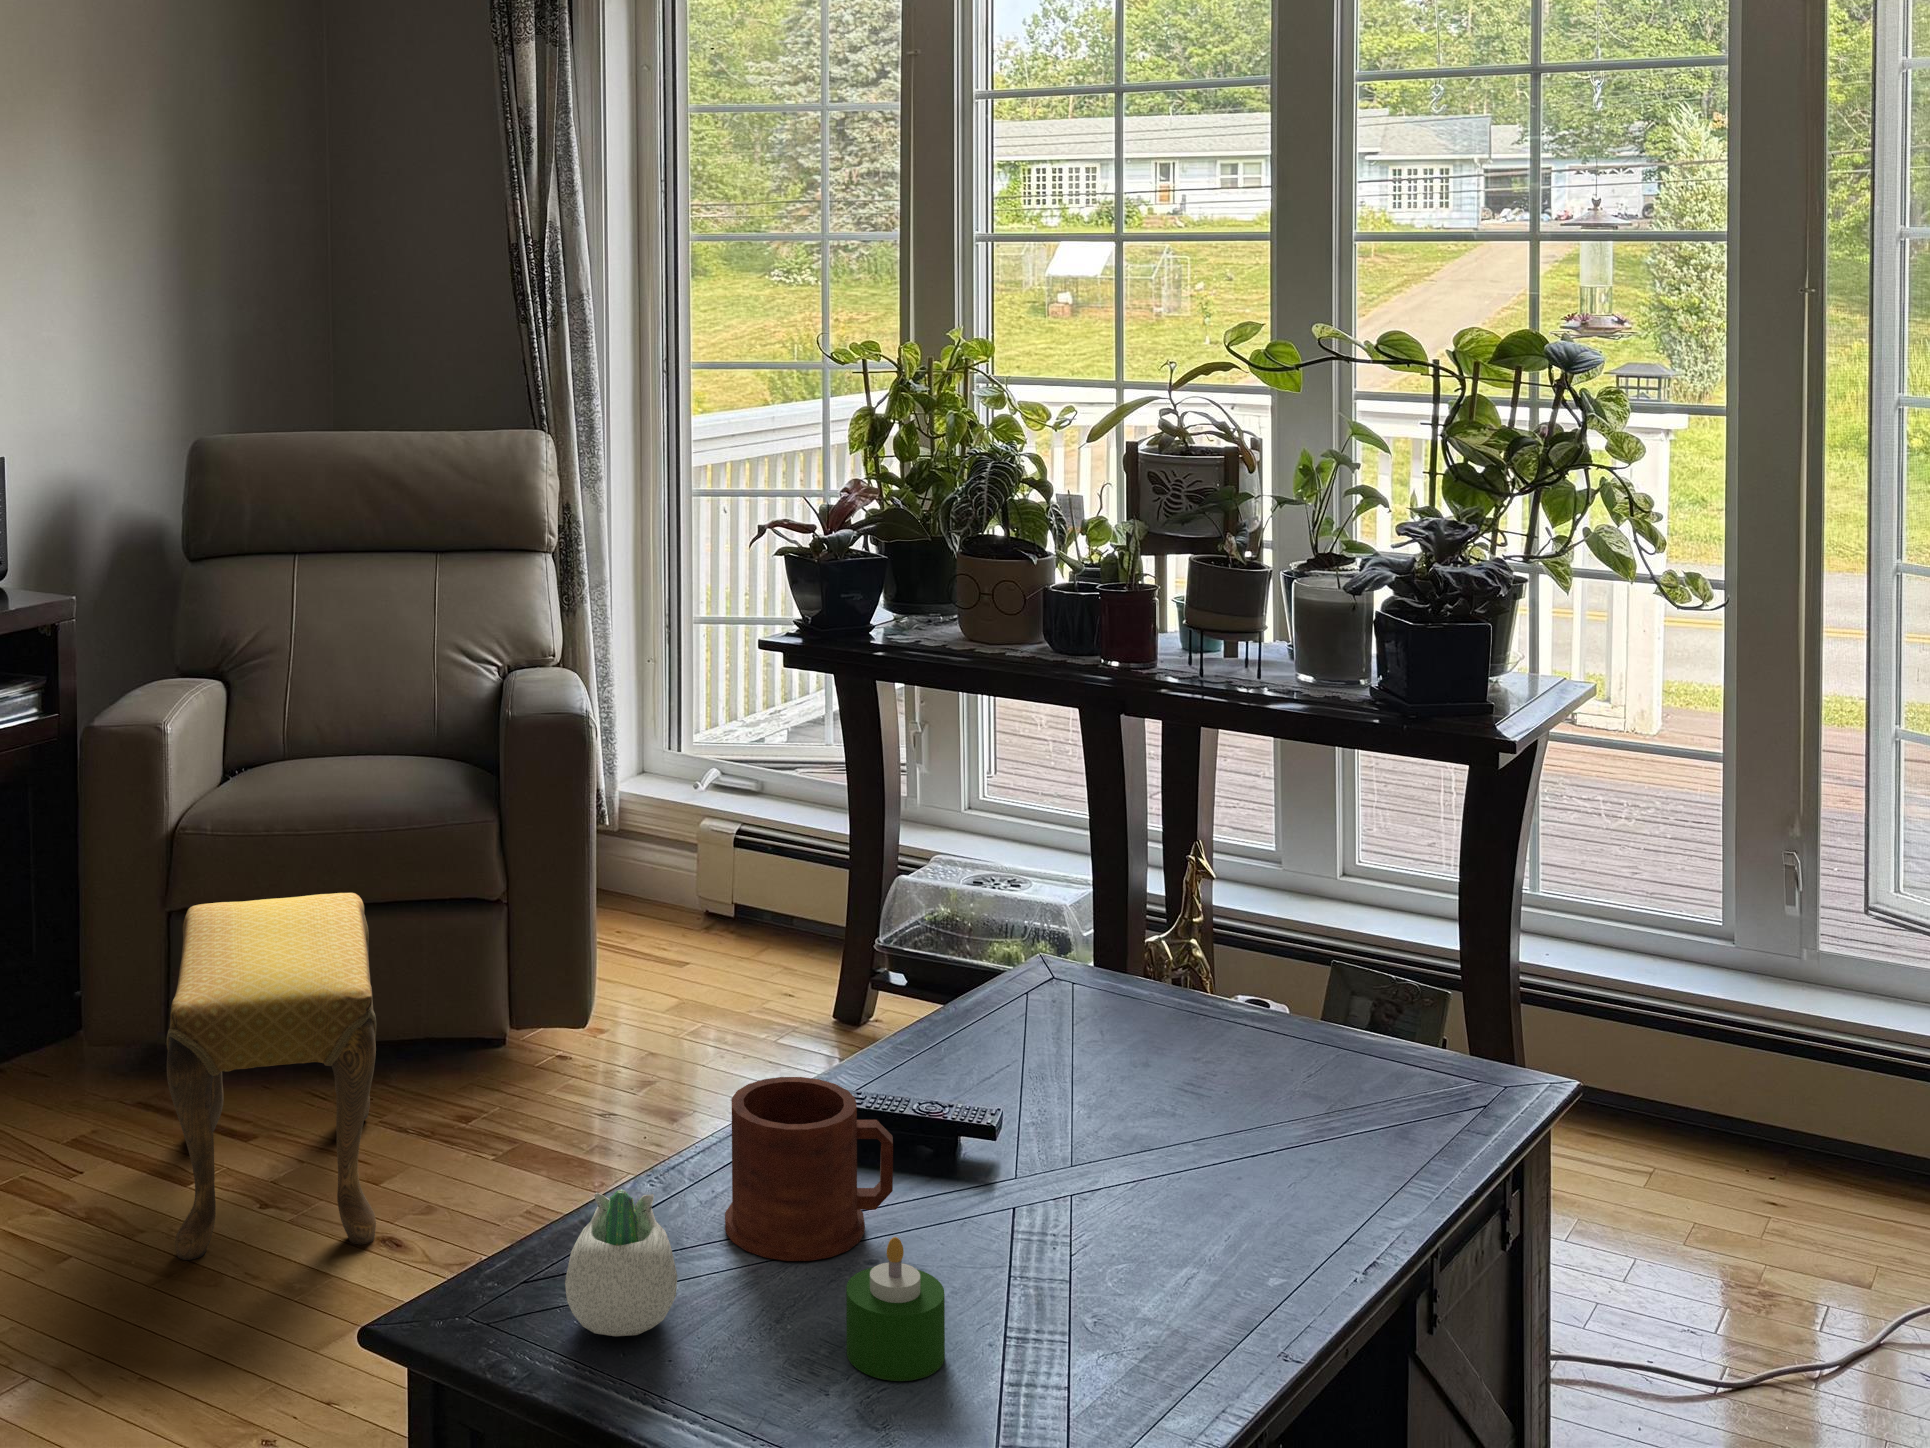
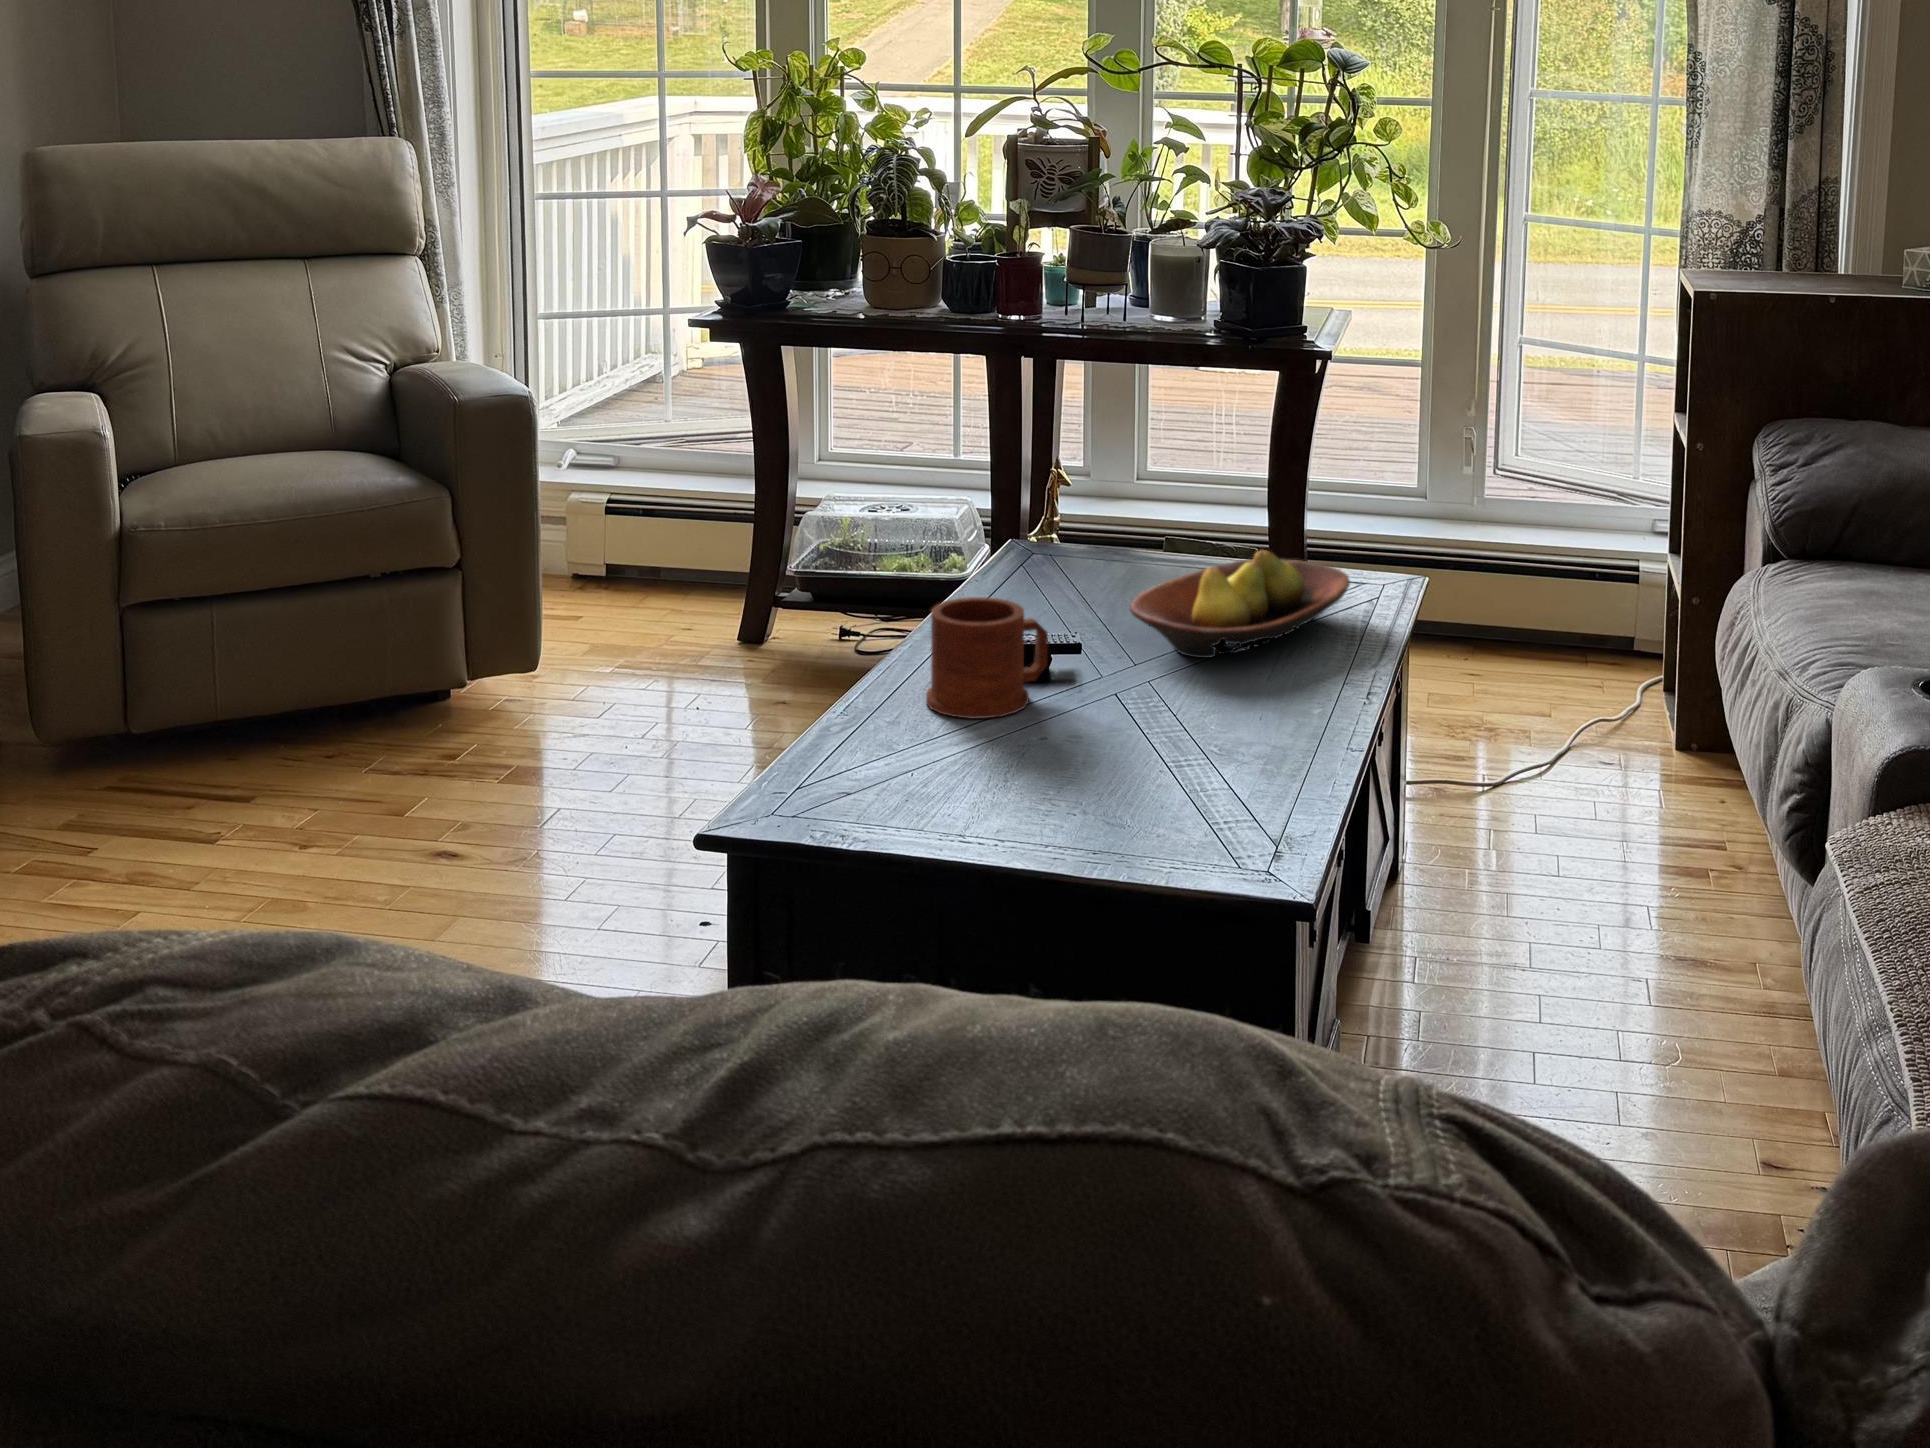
footstool: present [167,893,377,1260] -> none [175,567,425,891]
fruit bowl: none [1053,1045,1403,1202] -> present [1130,550,1350,658]
succulent planter: present [565,1189,677,1336] -> none [859,670,942,768]
candle: present [846,1237,945,1381] -> none [1064,673,1133,765]

